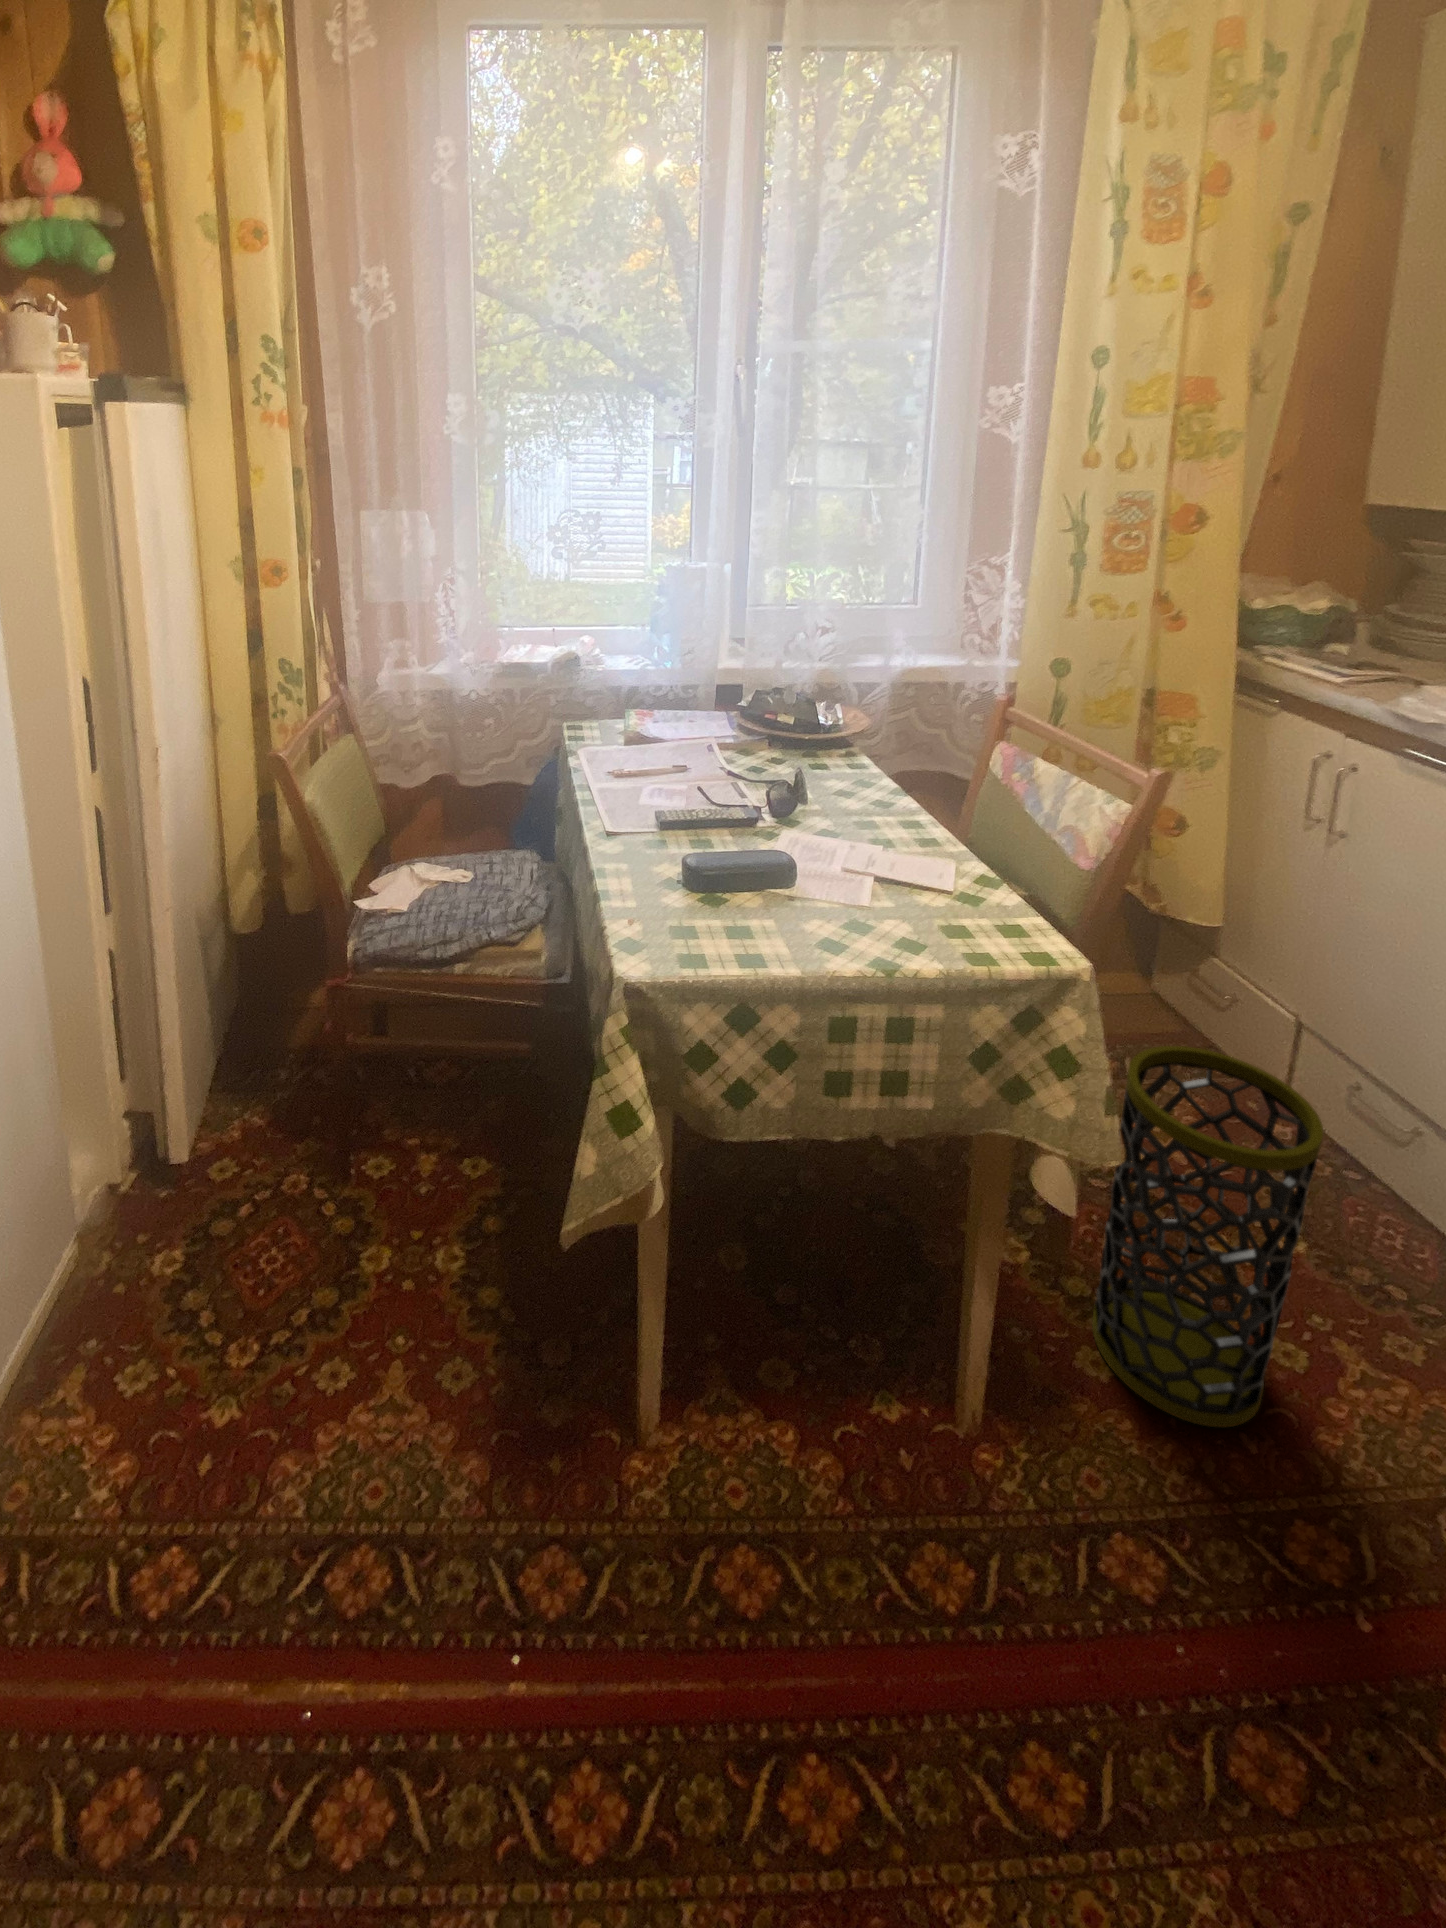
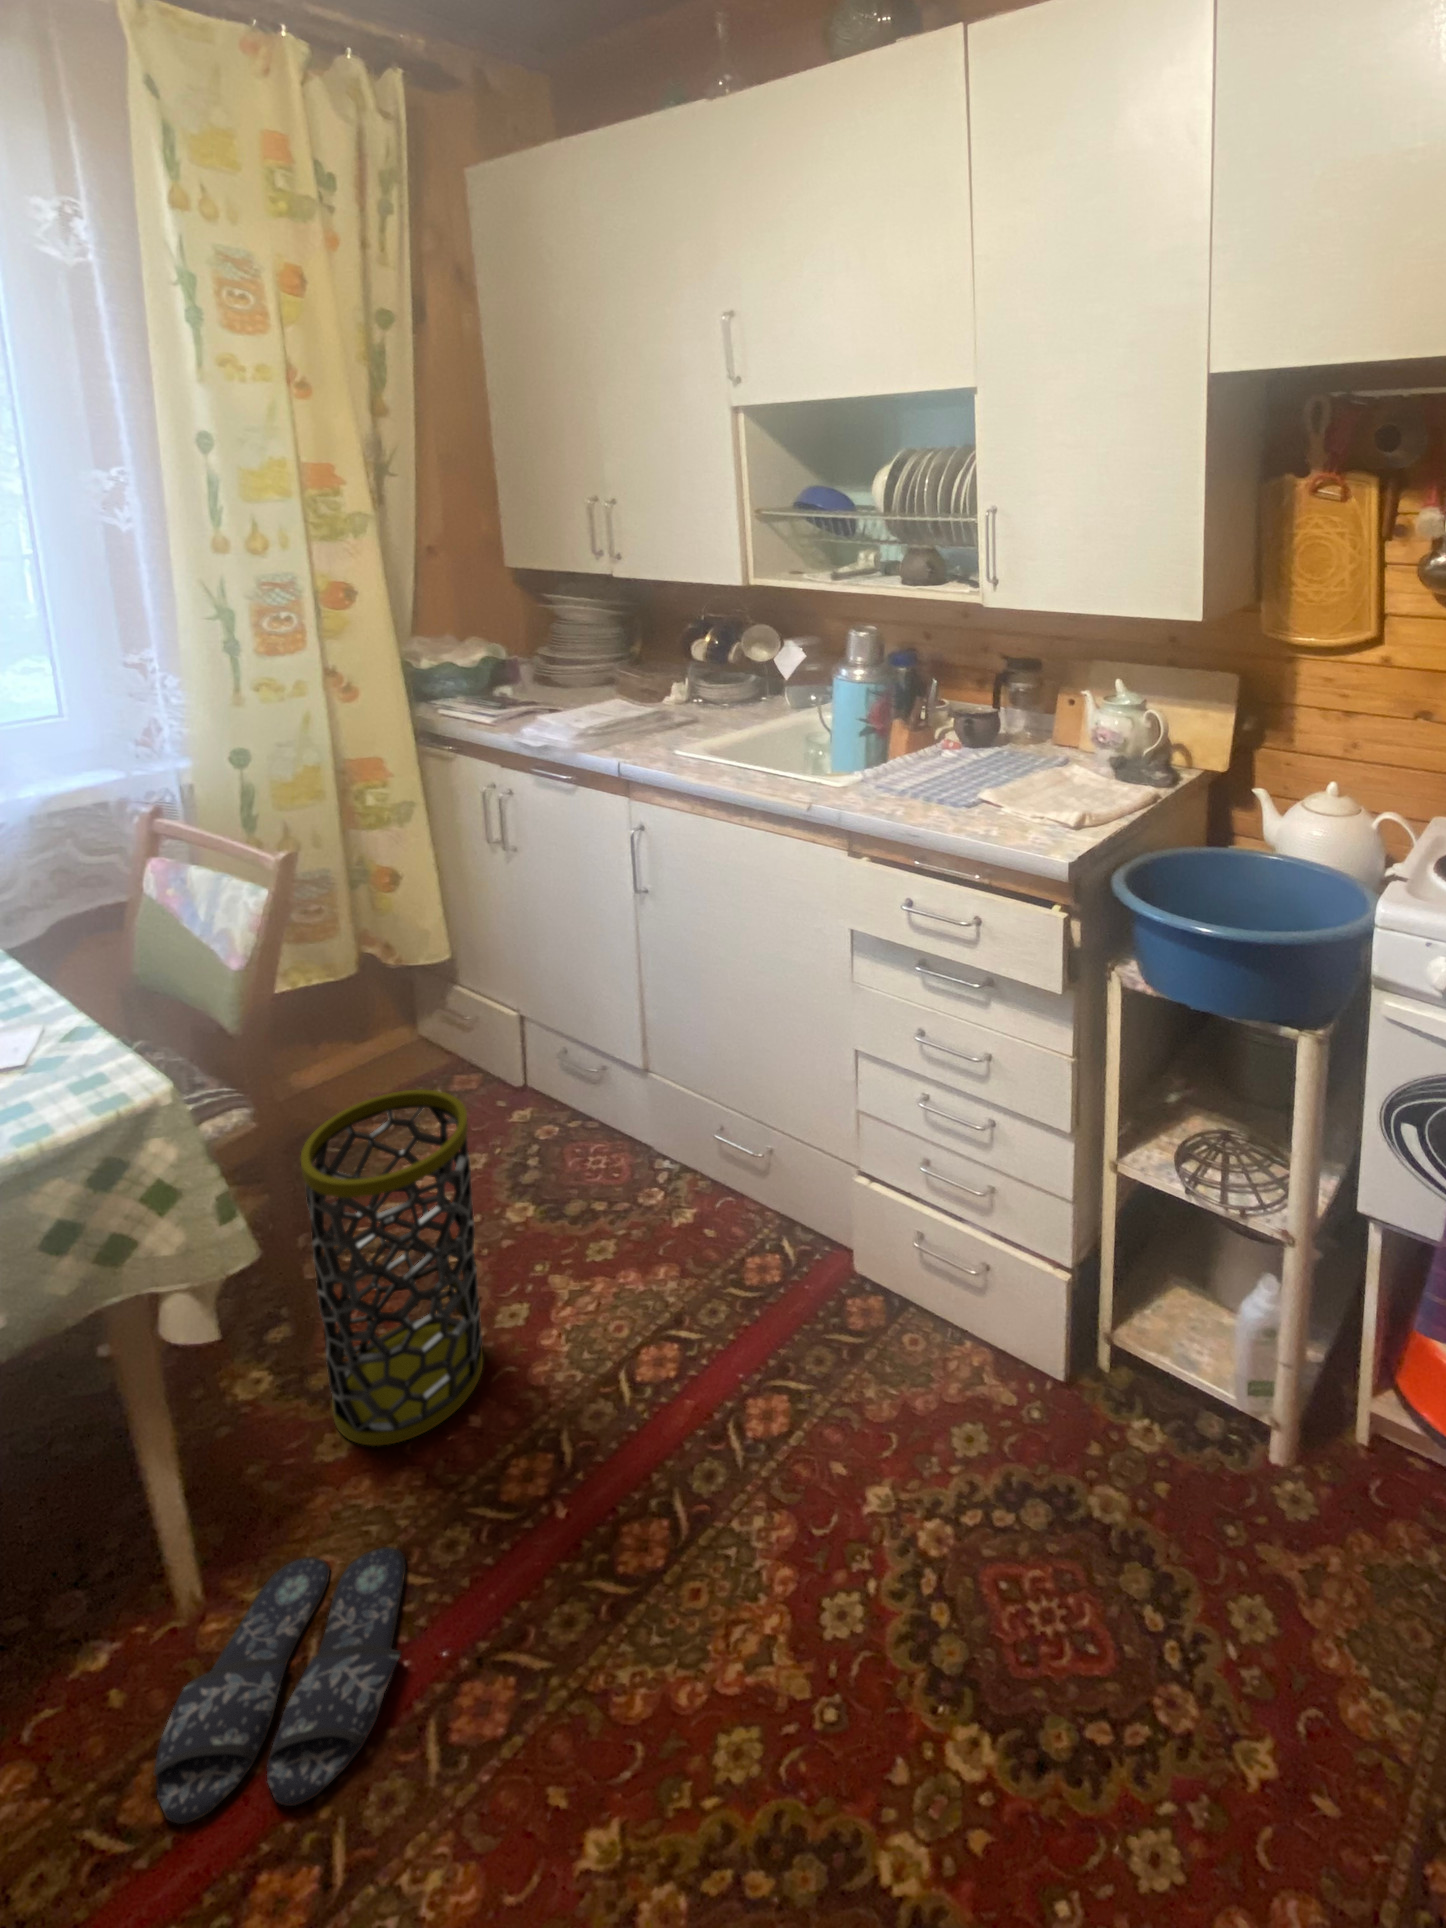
slippers: none [955,1450,1195,1733] -> present [154,1547,406,1824]

